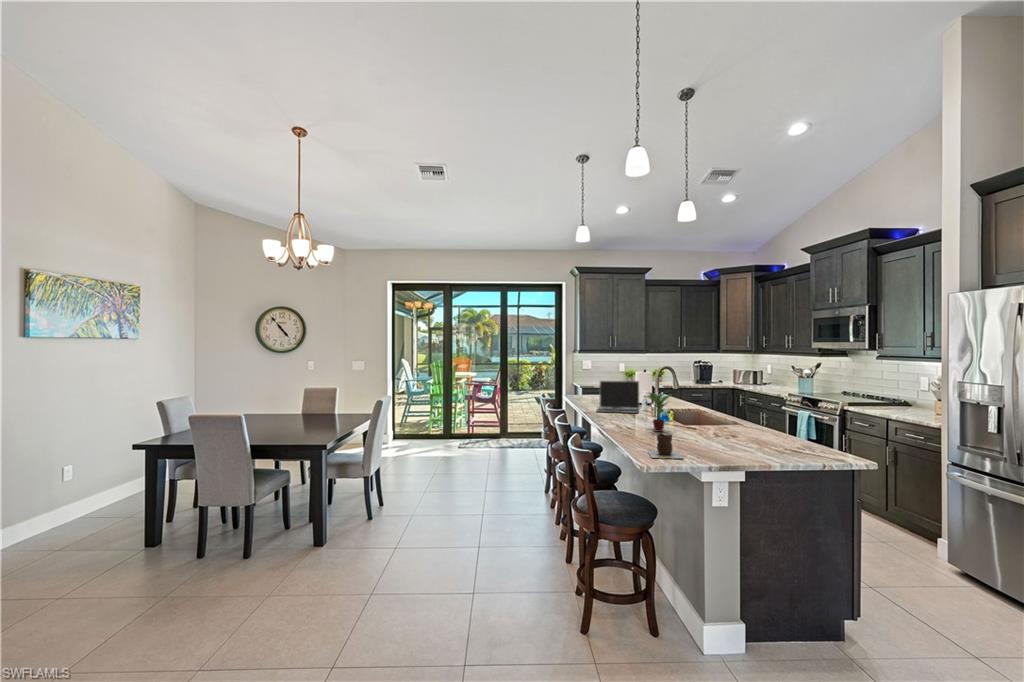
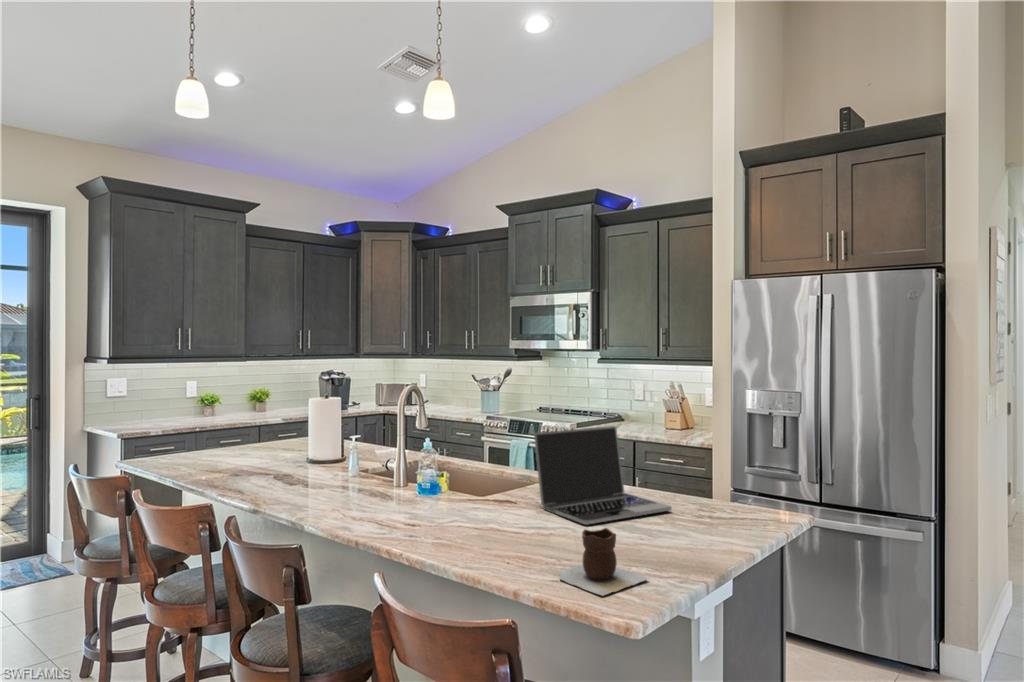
laptop: present [597,381,639,413] -> present [534,426,672,525]
potted plant: present [646,391,670,432] -> none [423,427,510,518]

